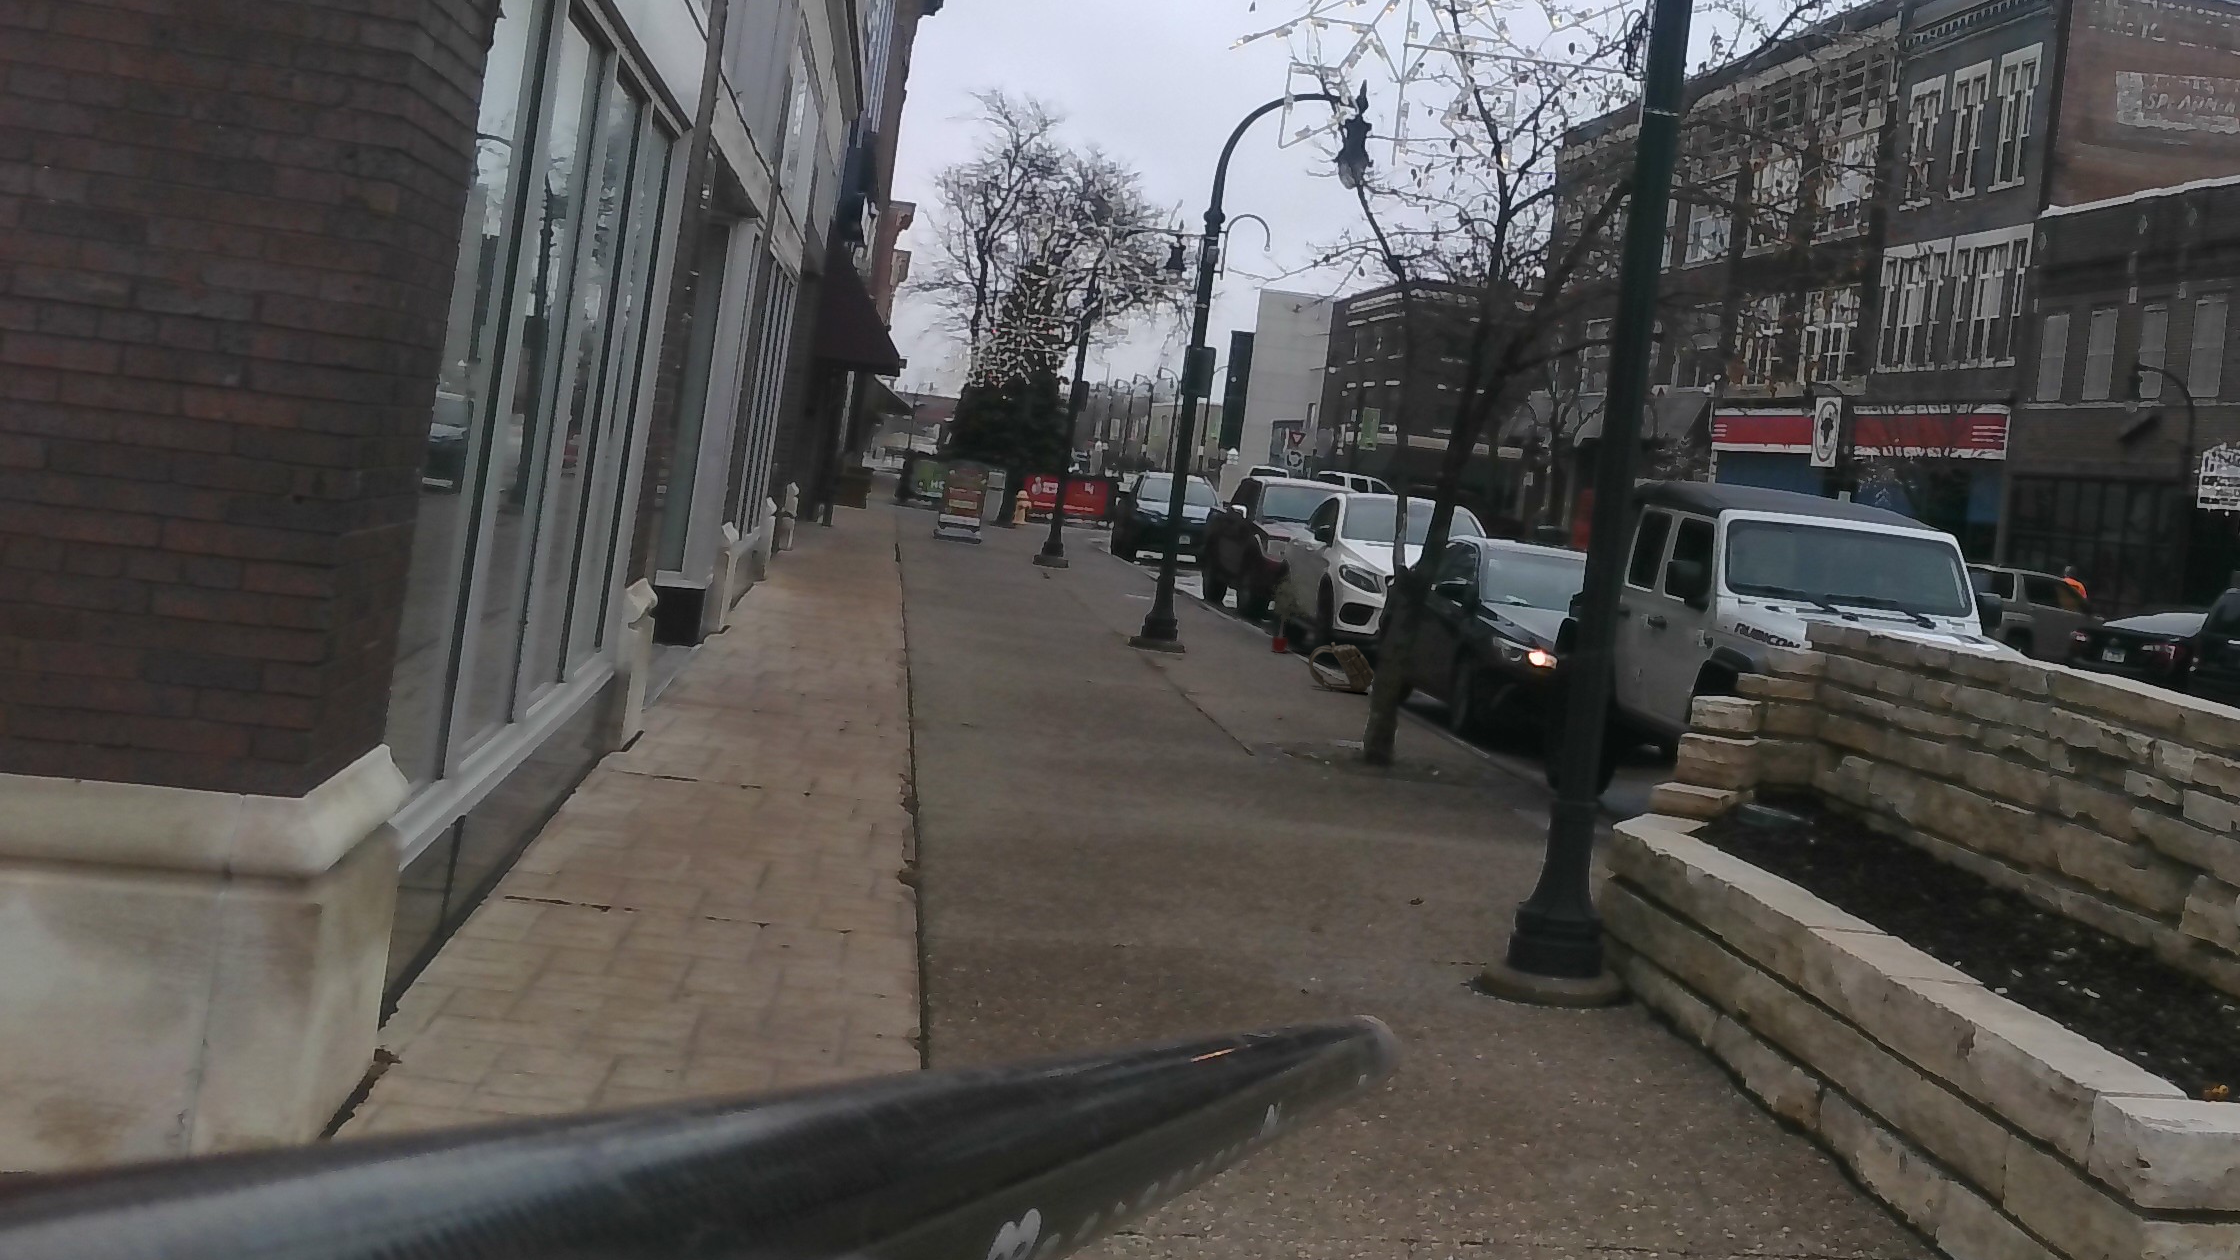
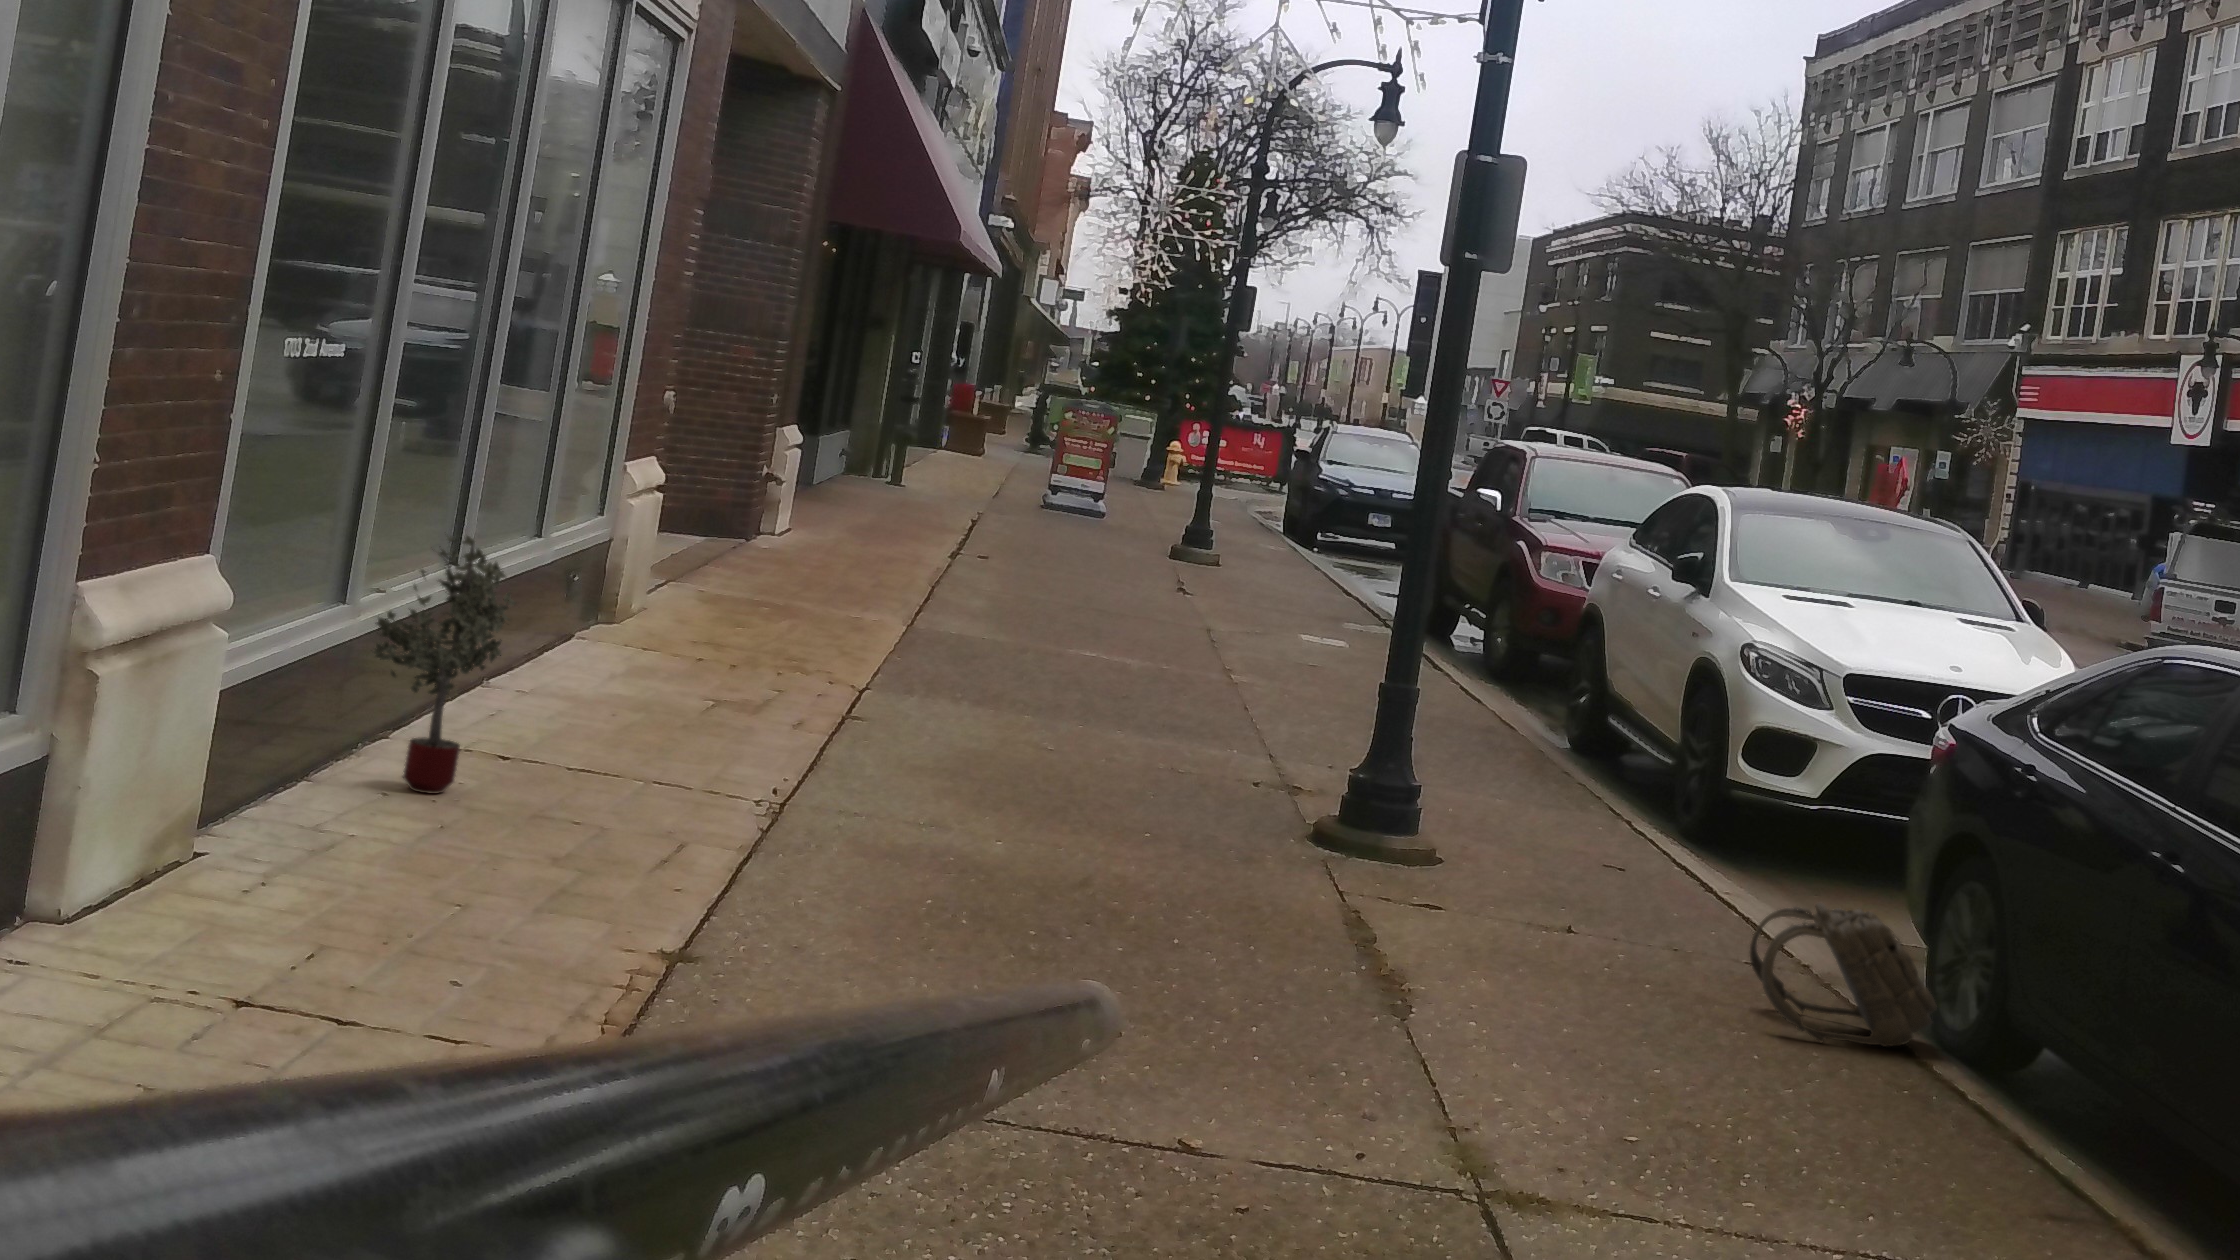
potted tree: present [1271,574,1310,653] -> present [374,536,516,794]

